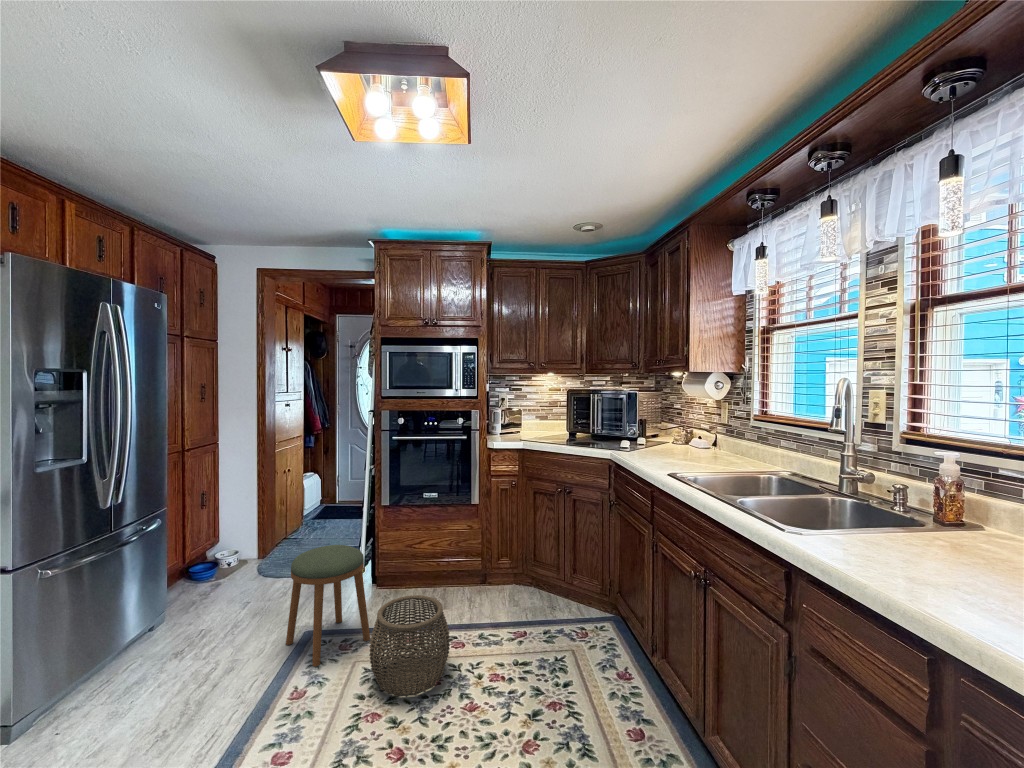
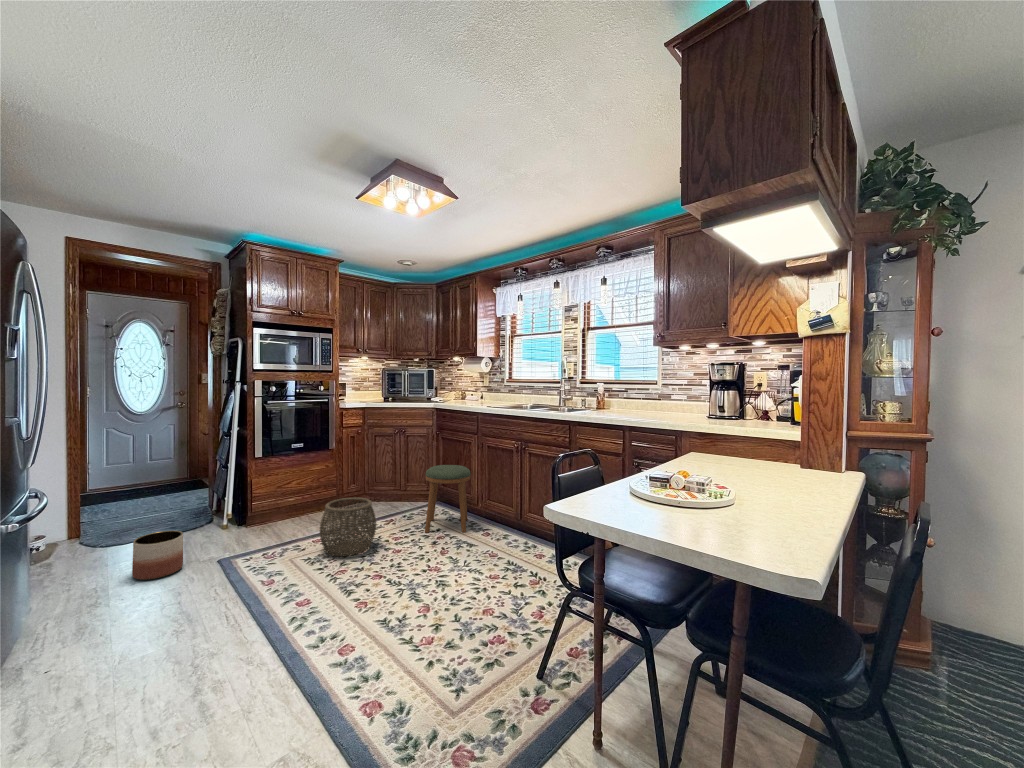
stool: present [286,545,370,667] -> present [425,465,471,533]
planter: none [225,585,273,641] -> present [132,531,183,580]

